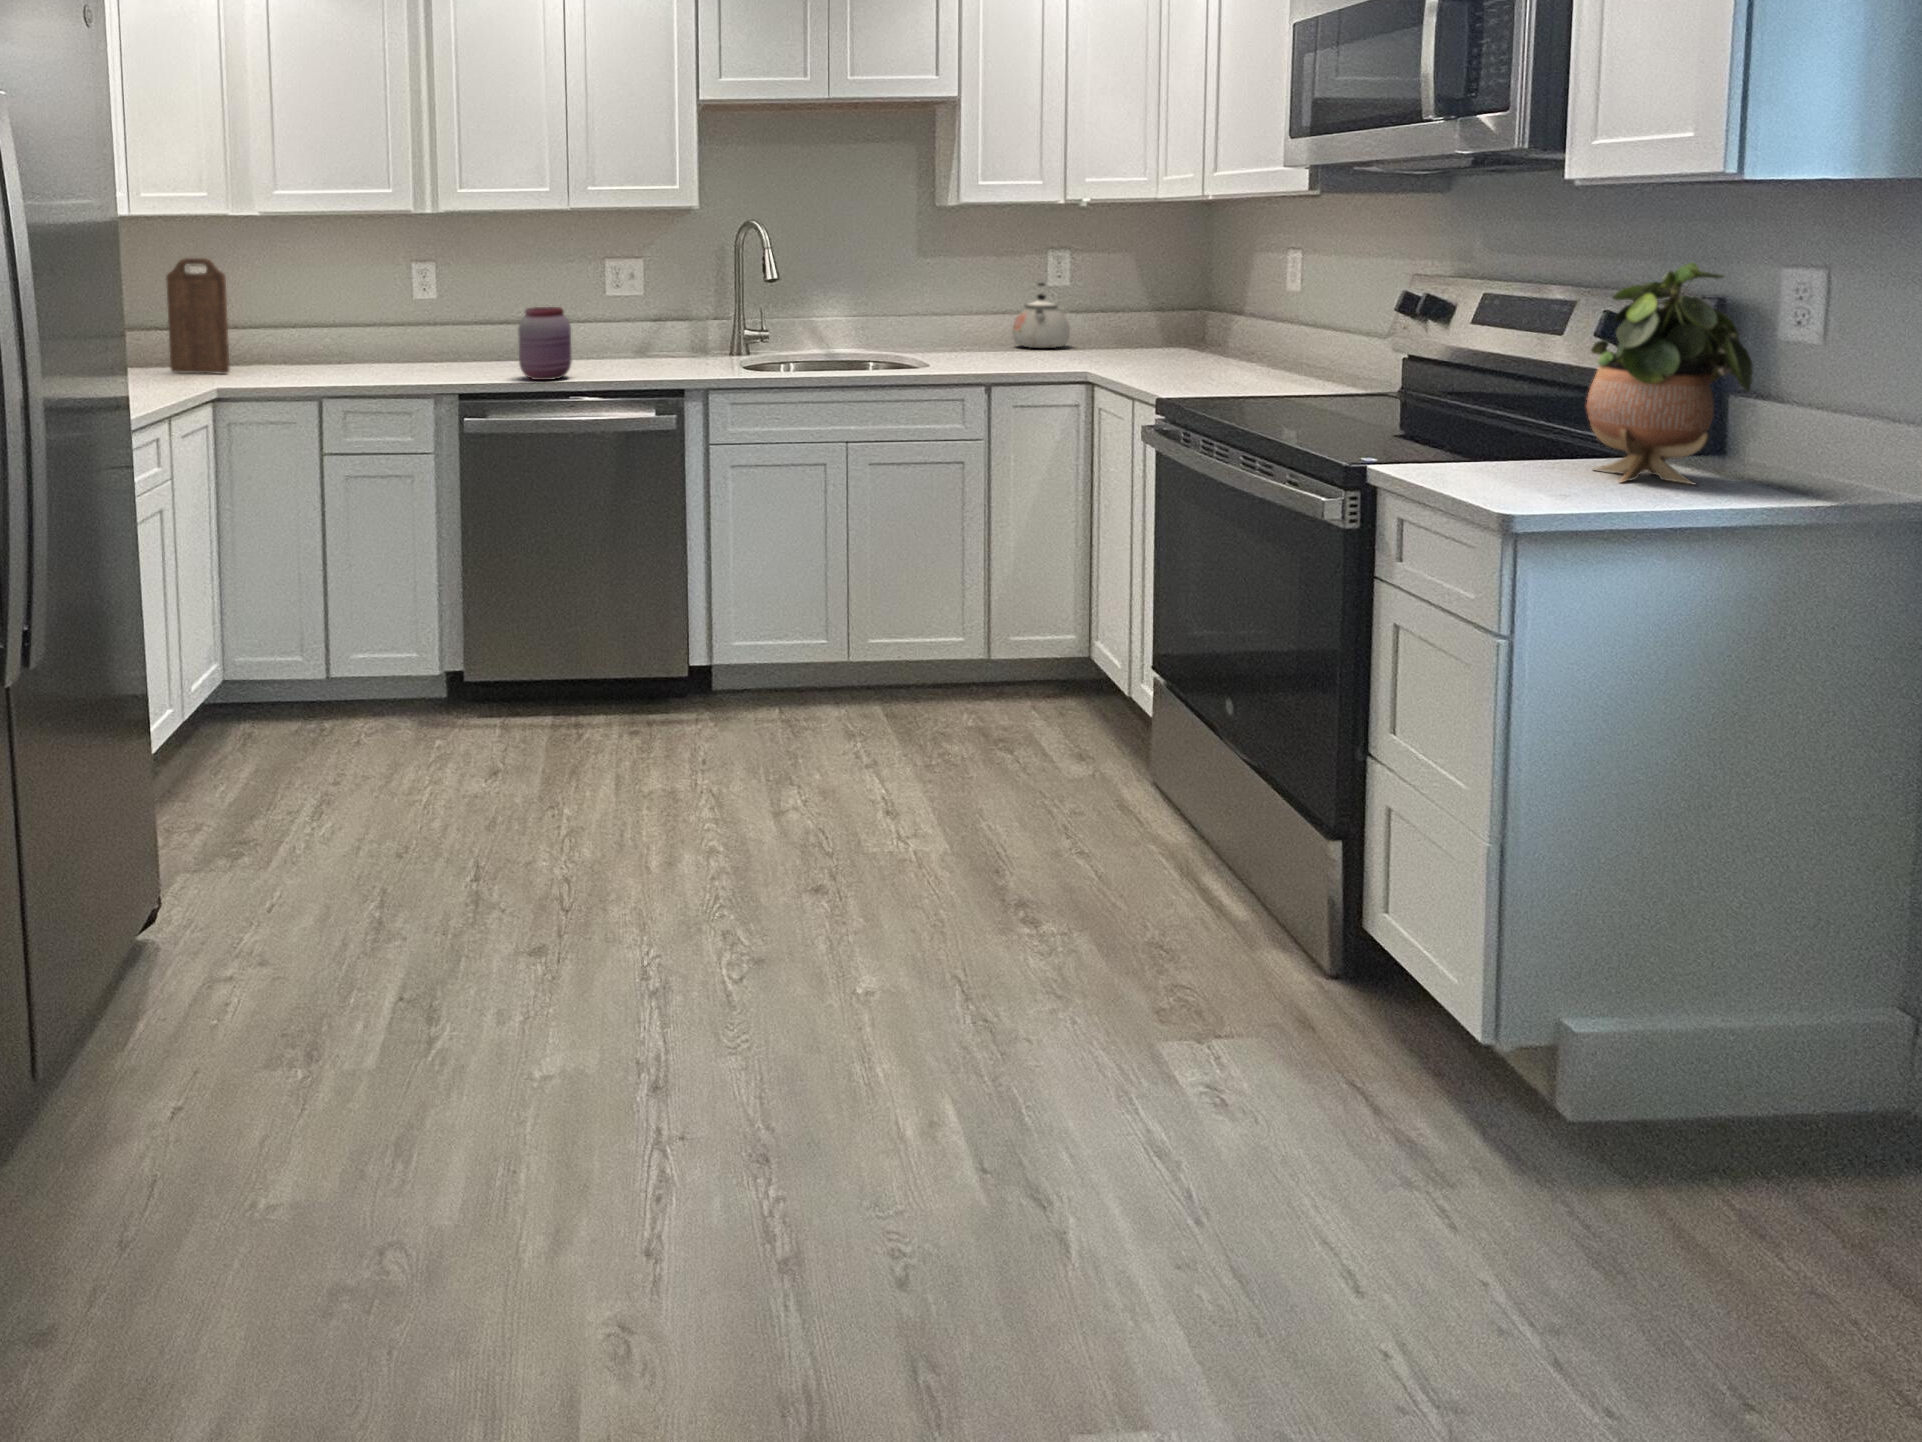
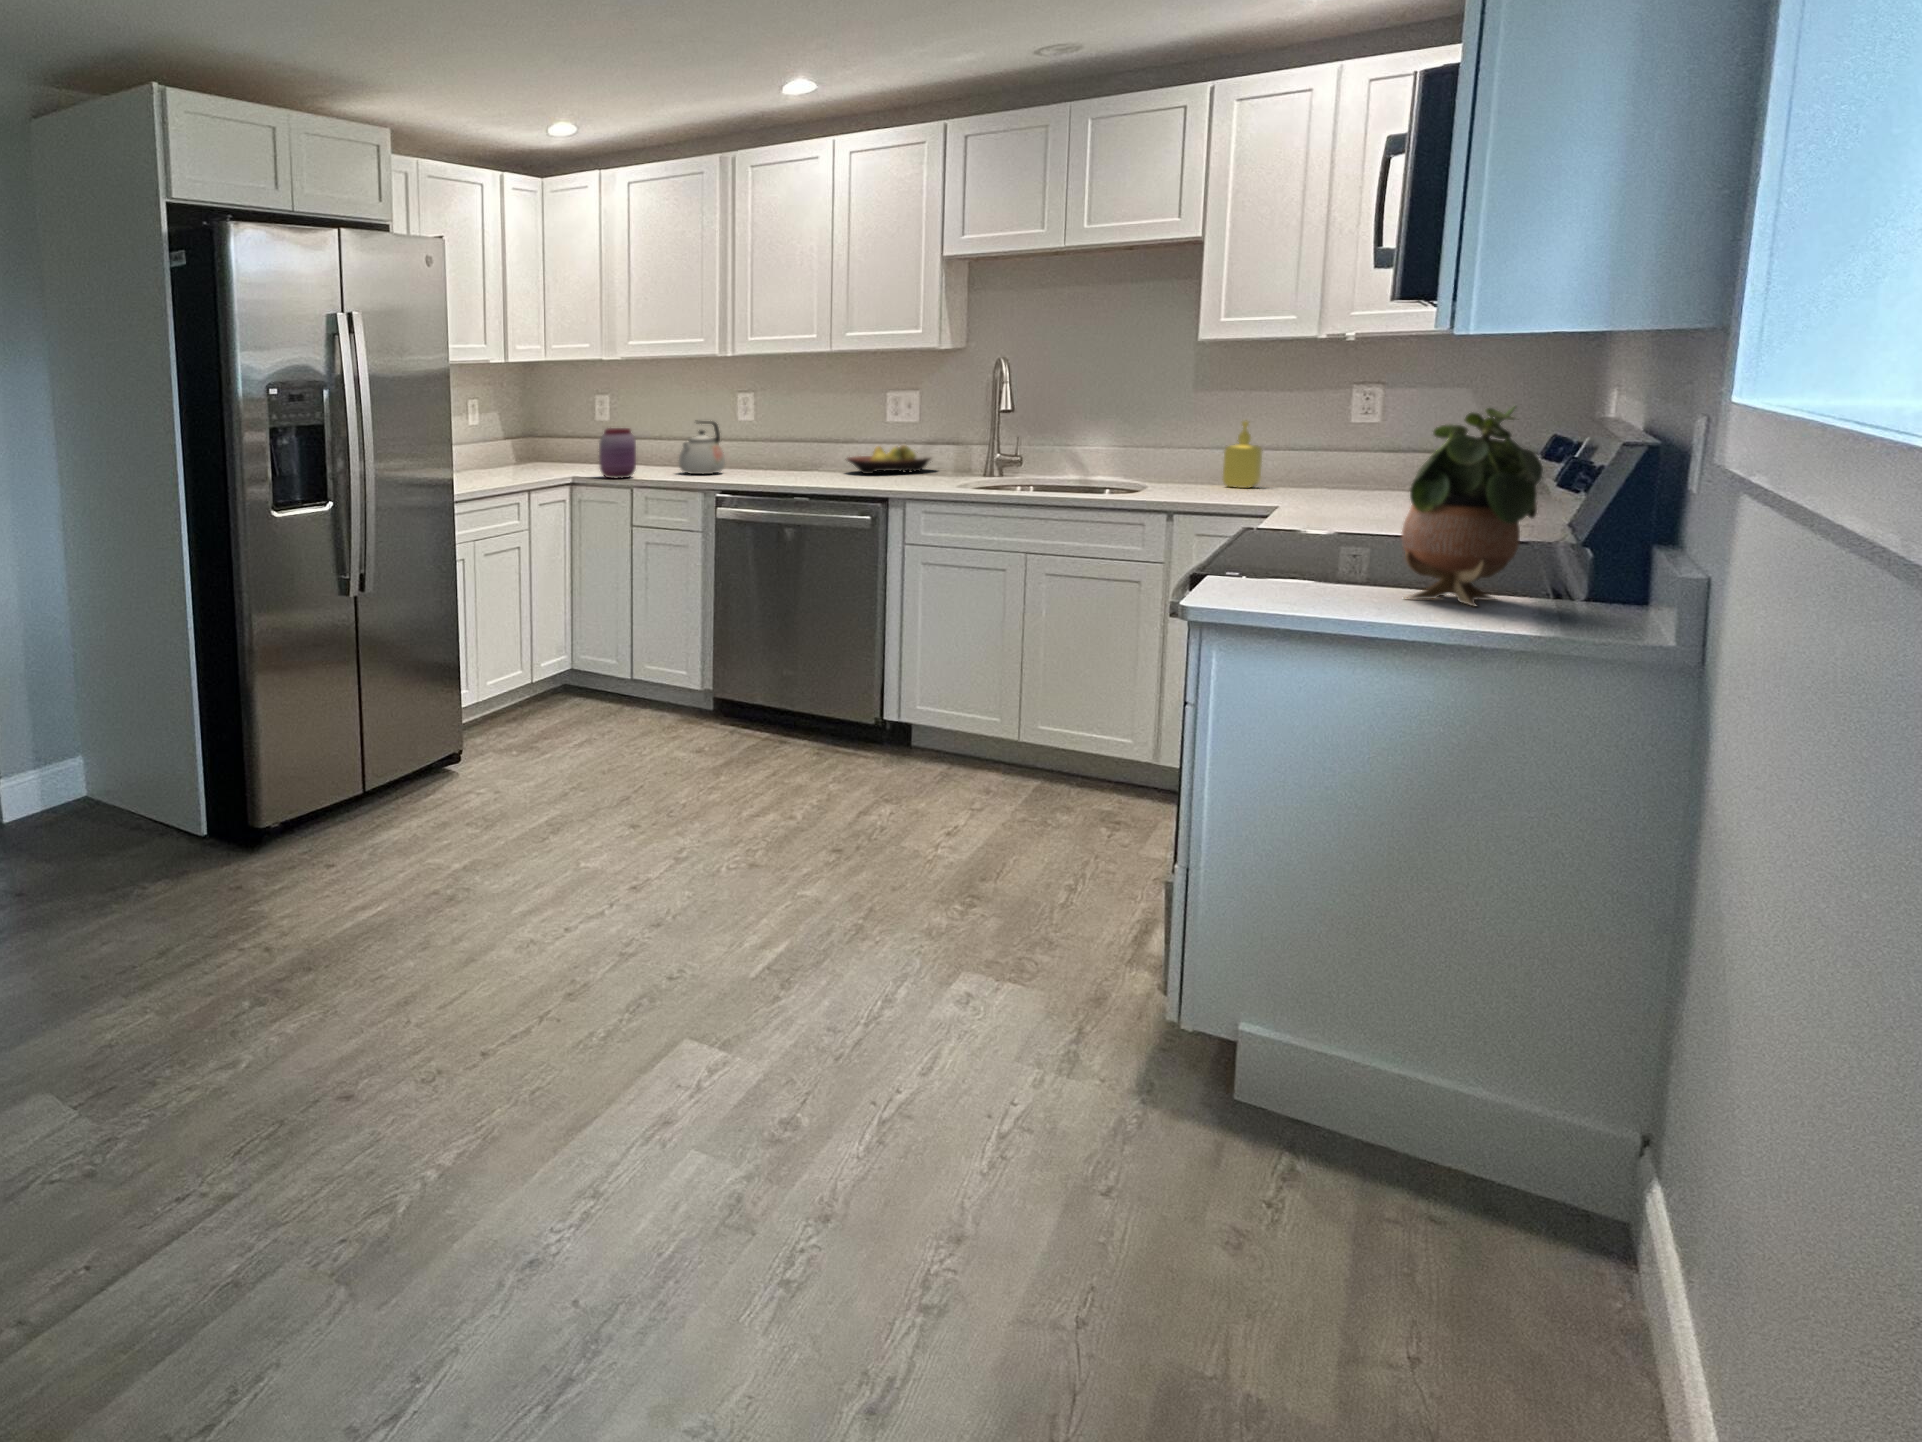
cutting board: present [166,258,230,374] -> none [566,390,598,469]
kettle: present [1013,283,1070,348] -> present [679,421,725,474]
soap dispenser: none [970,286,1001,354] -> present [1222,421,1262,488]
jar: present [518,307,571,380] -> present [599,428,636,479]
fruit bowl: none [572,322,664,360] -> present [847,445,931,474]

